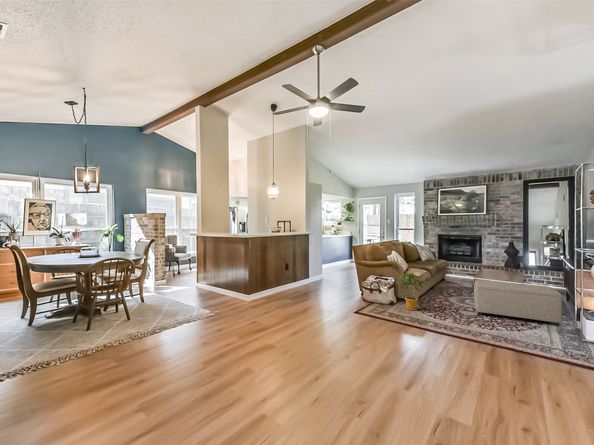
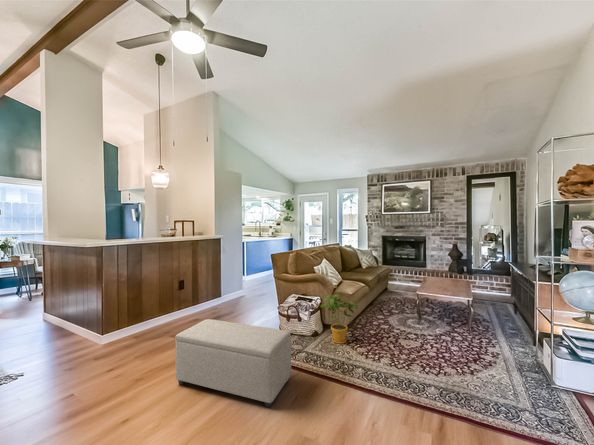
ottoman: present [474,280,562,326] -> present [175,319,291,407]

